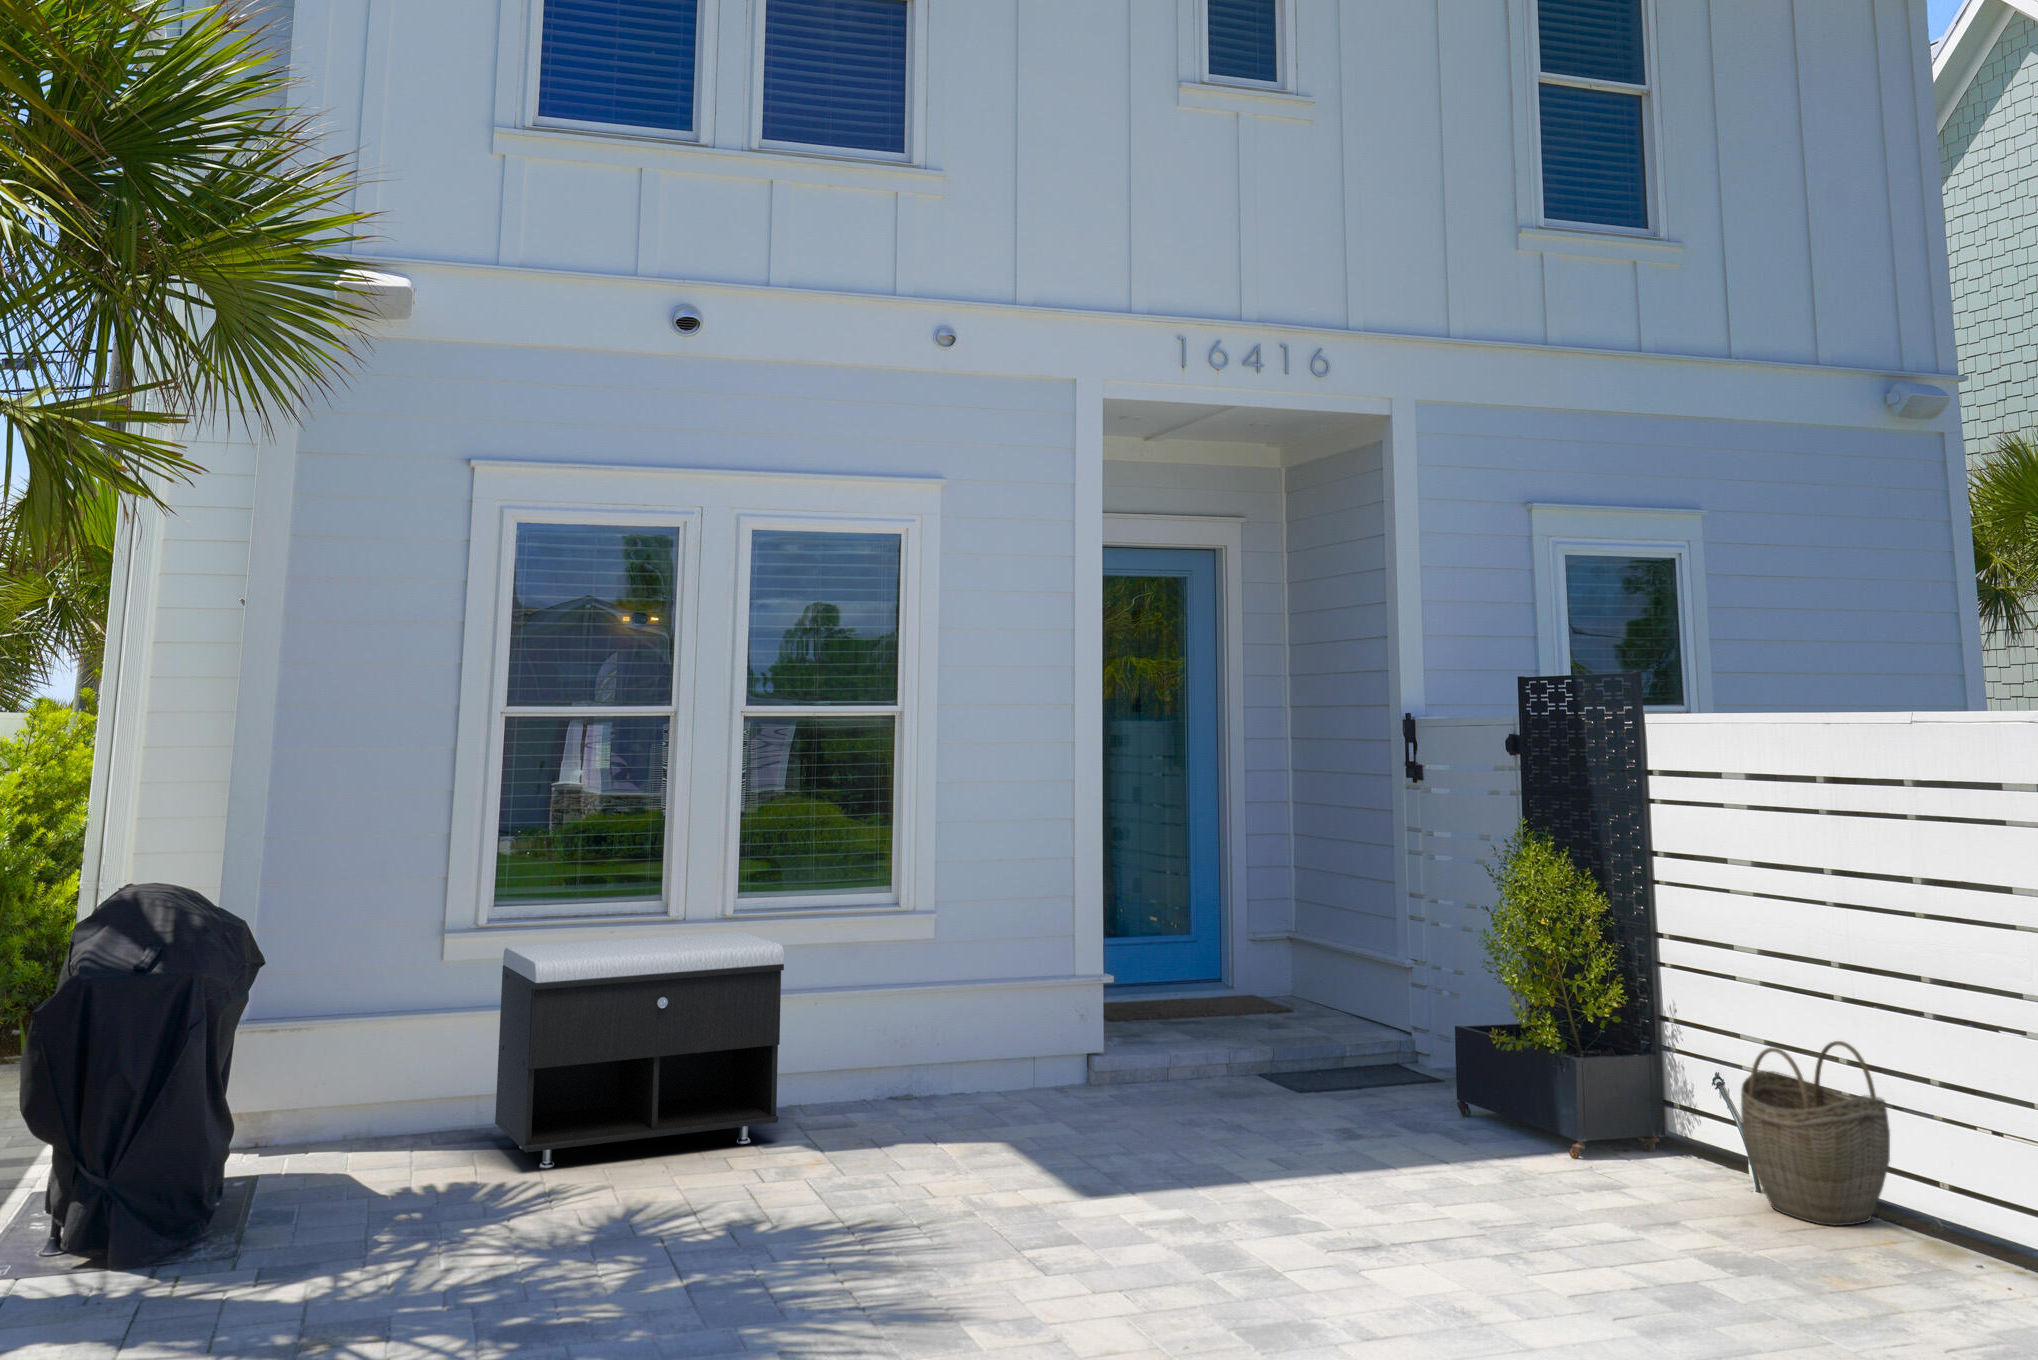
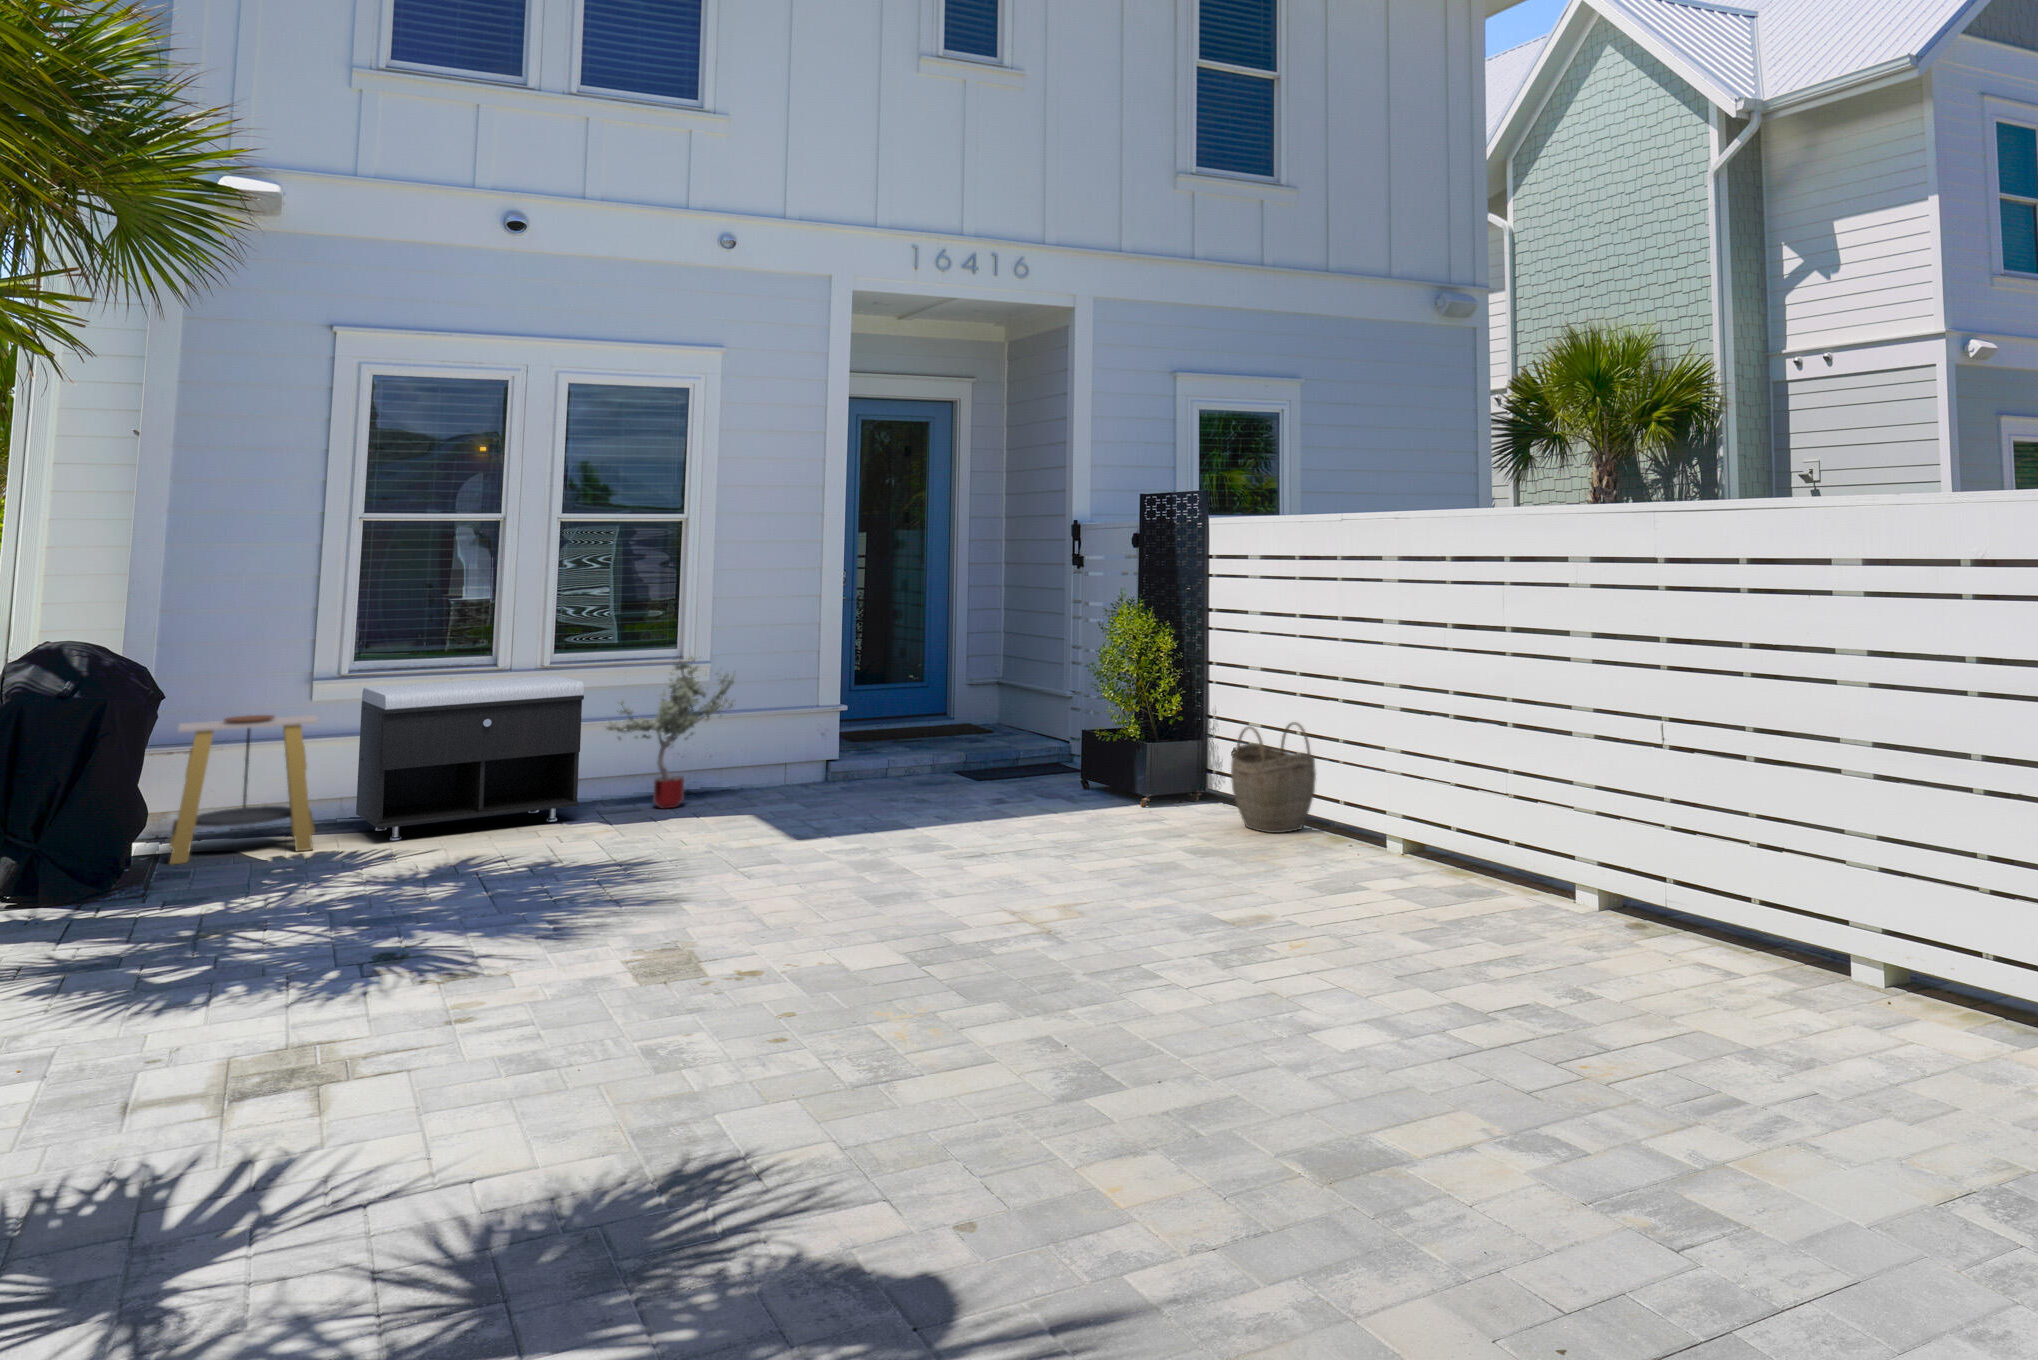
potted tree: none [805,904,977,1127] -> present [607,656,736,808]
side table: none [267,985,452,1198] -> present [169,715,318,864]

